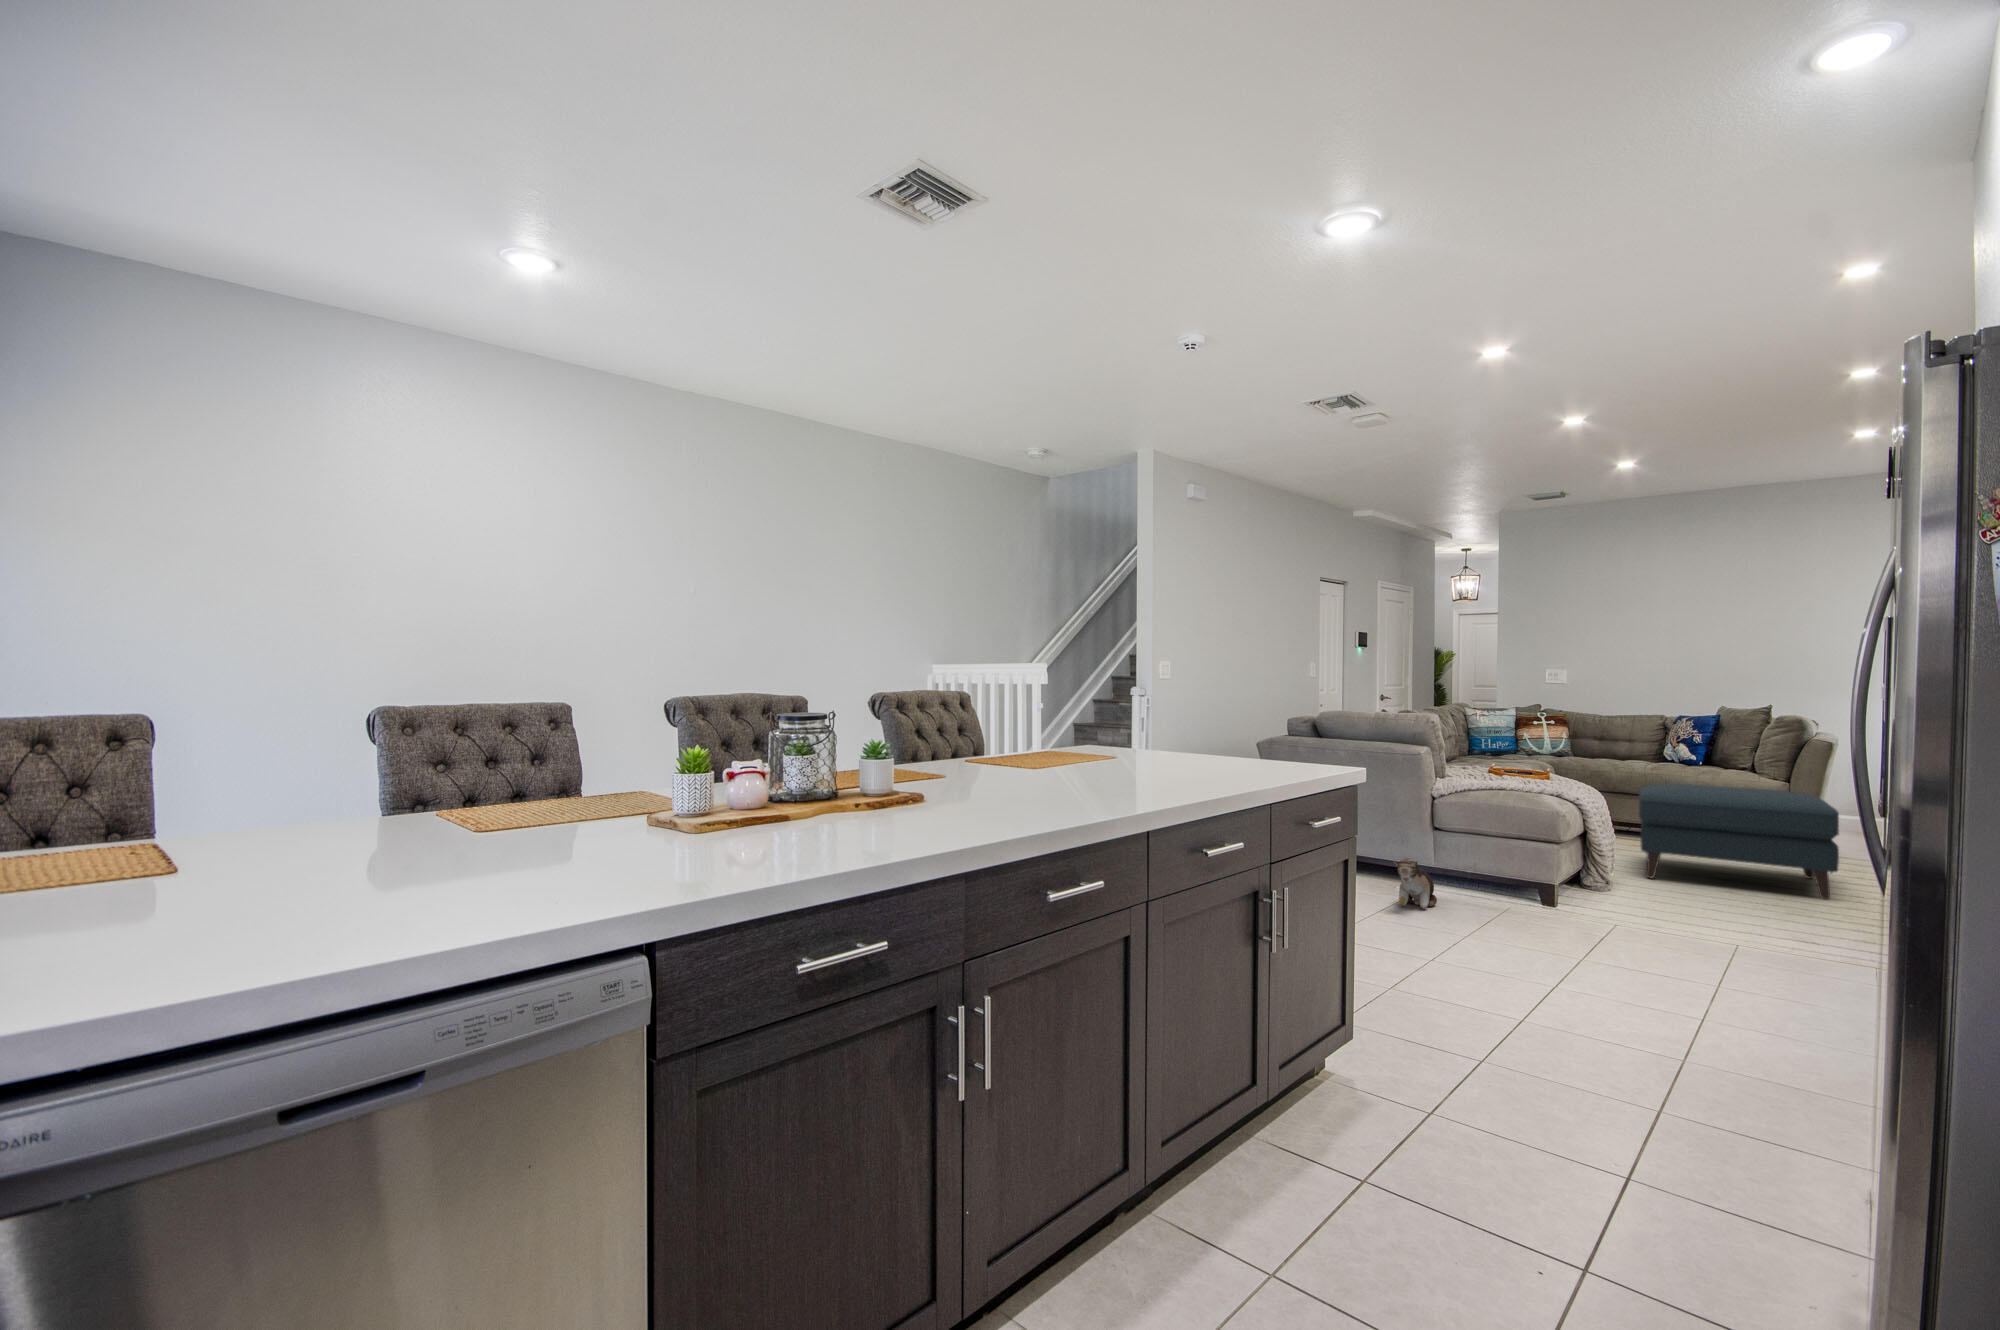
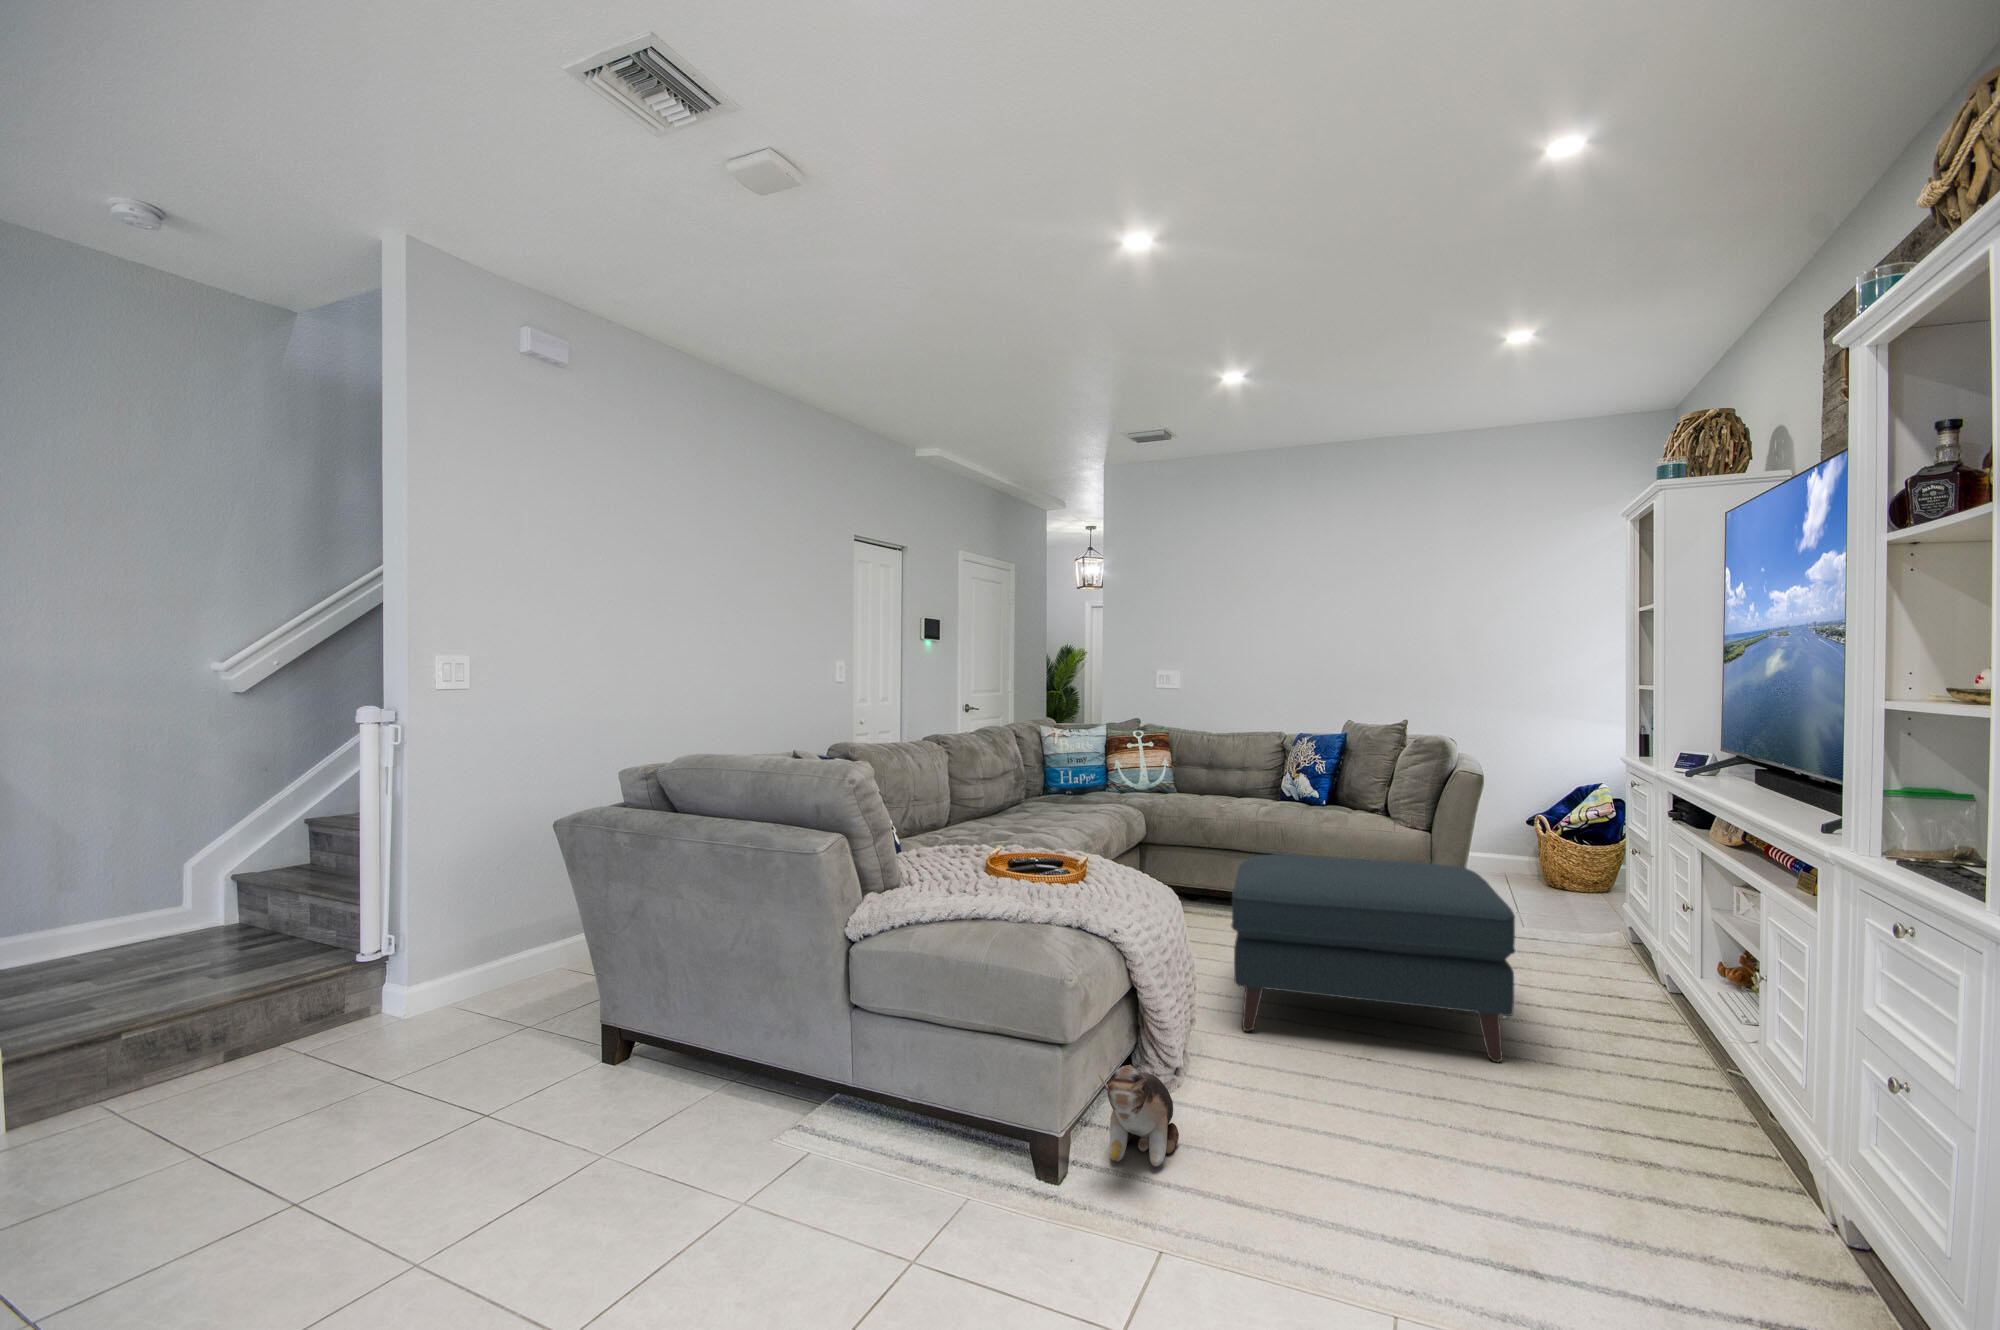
plush toy: present [1394,858,1437,908] -> present [1099,1065,1179,1166]

